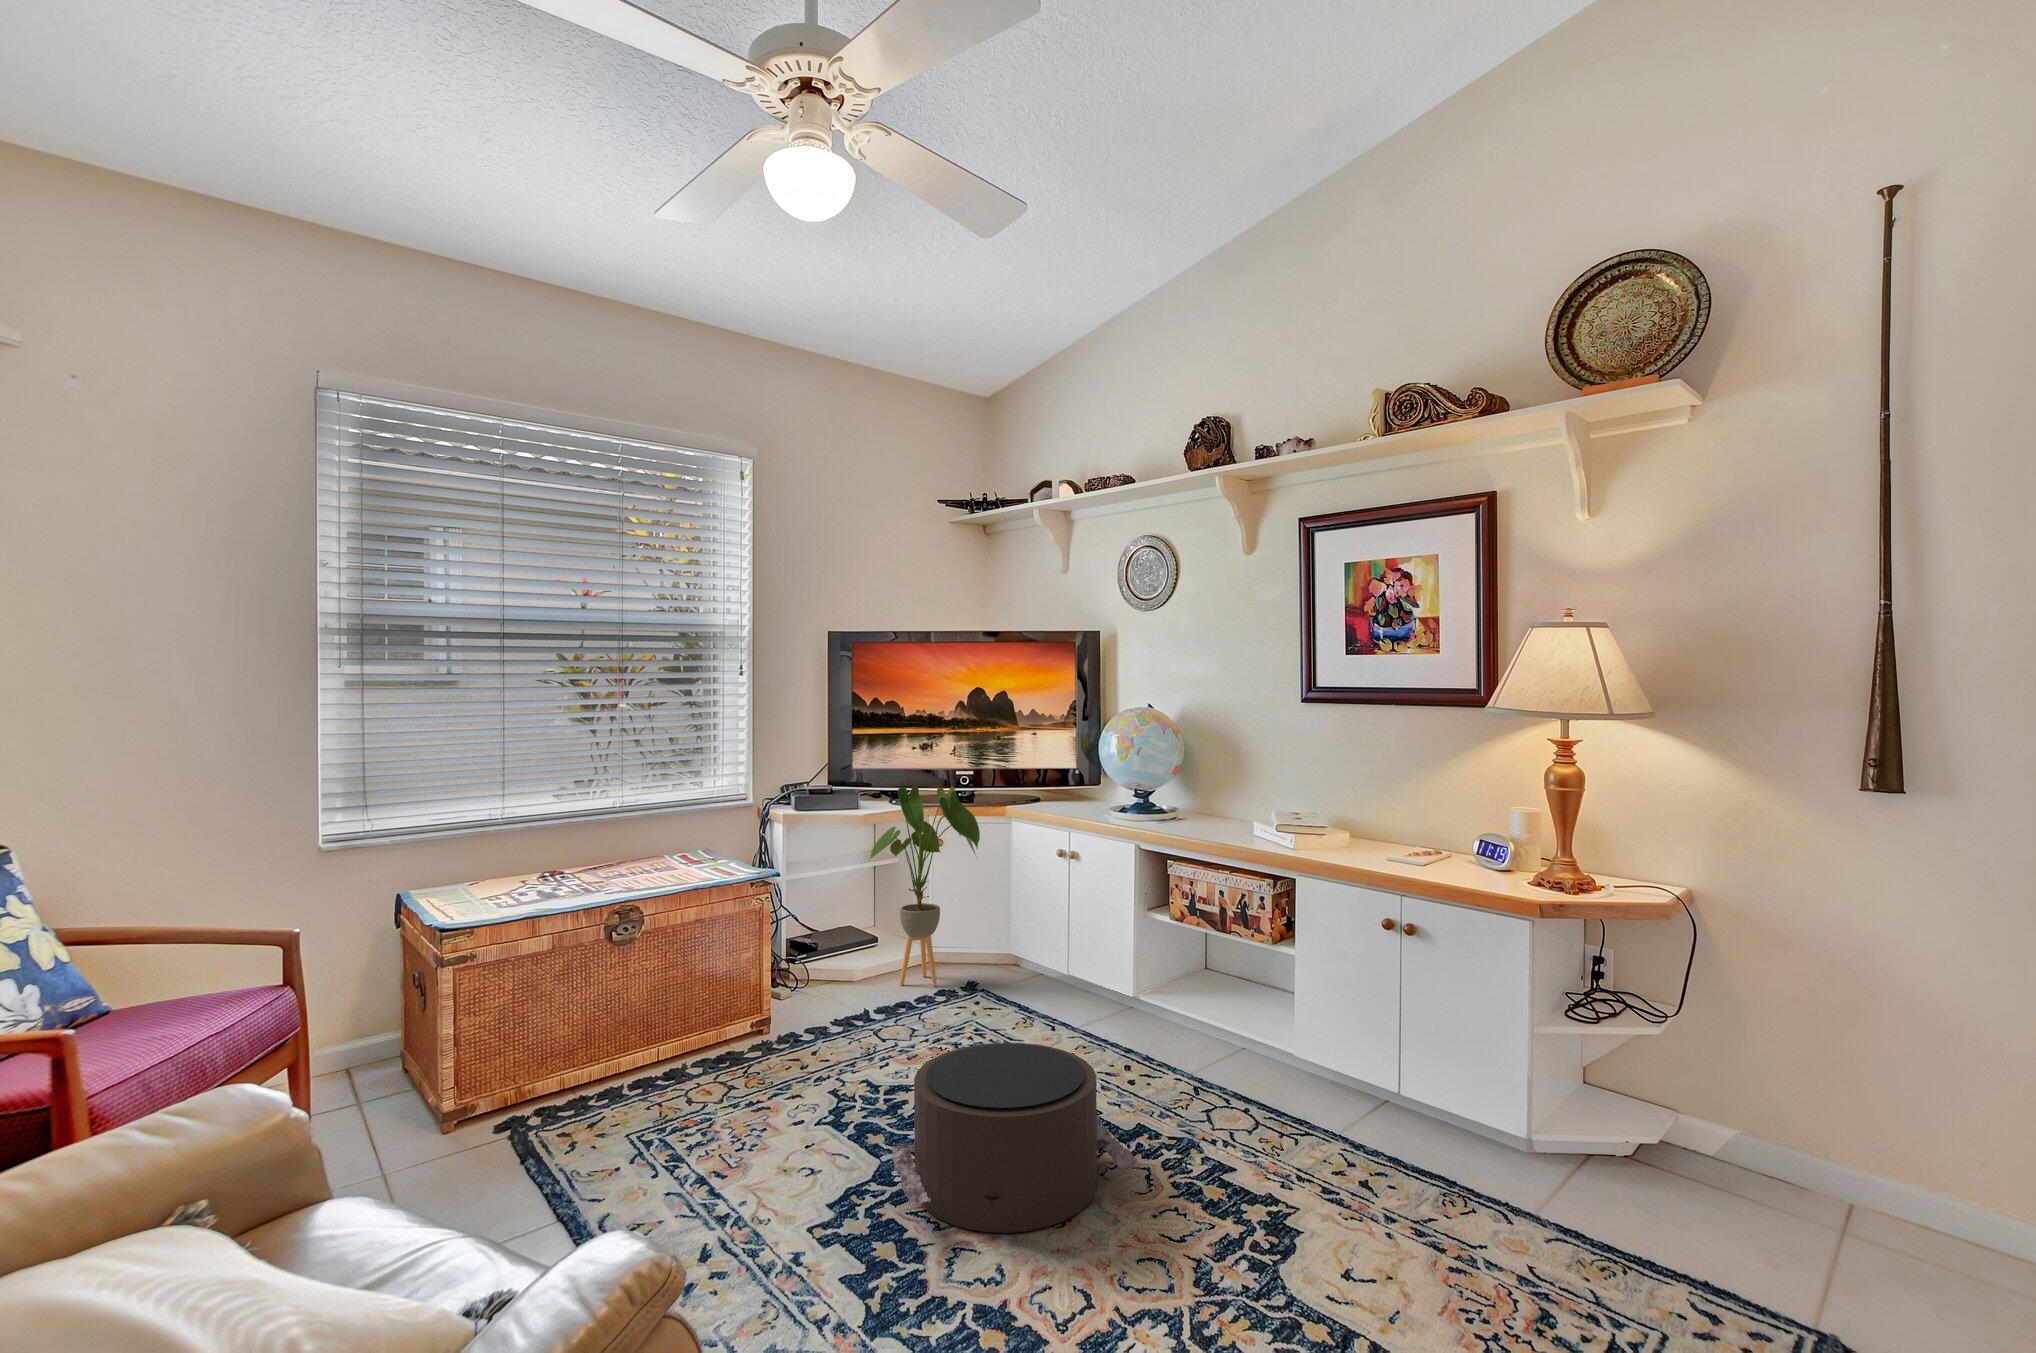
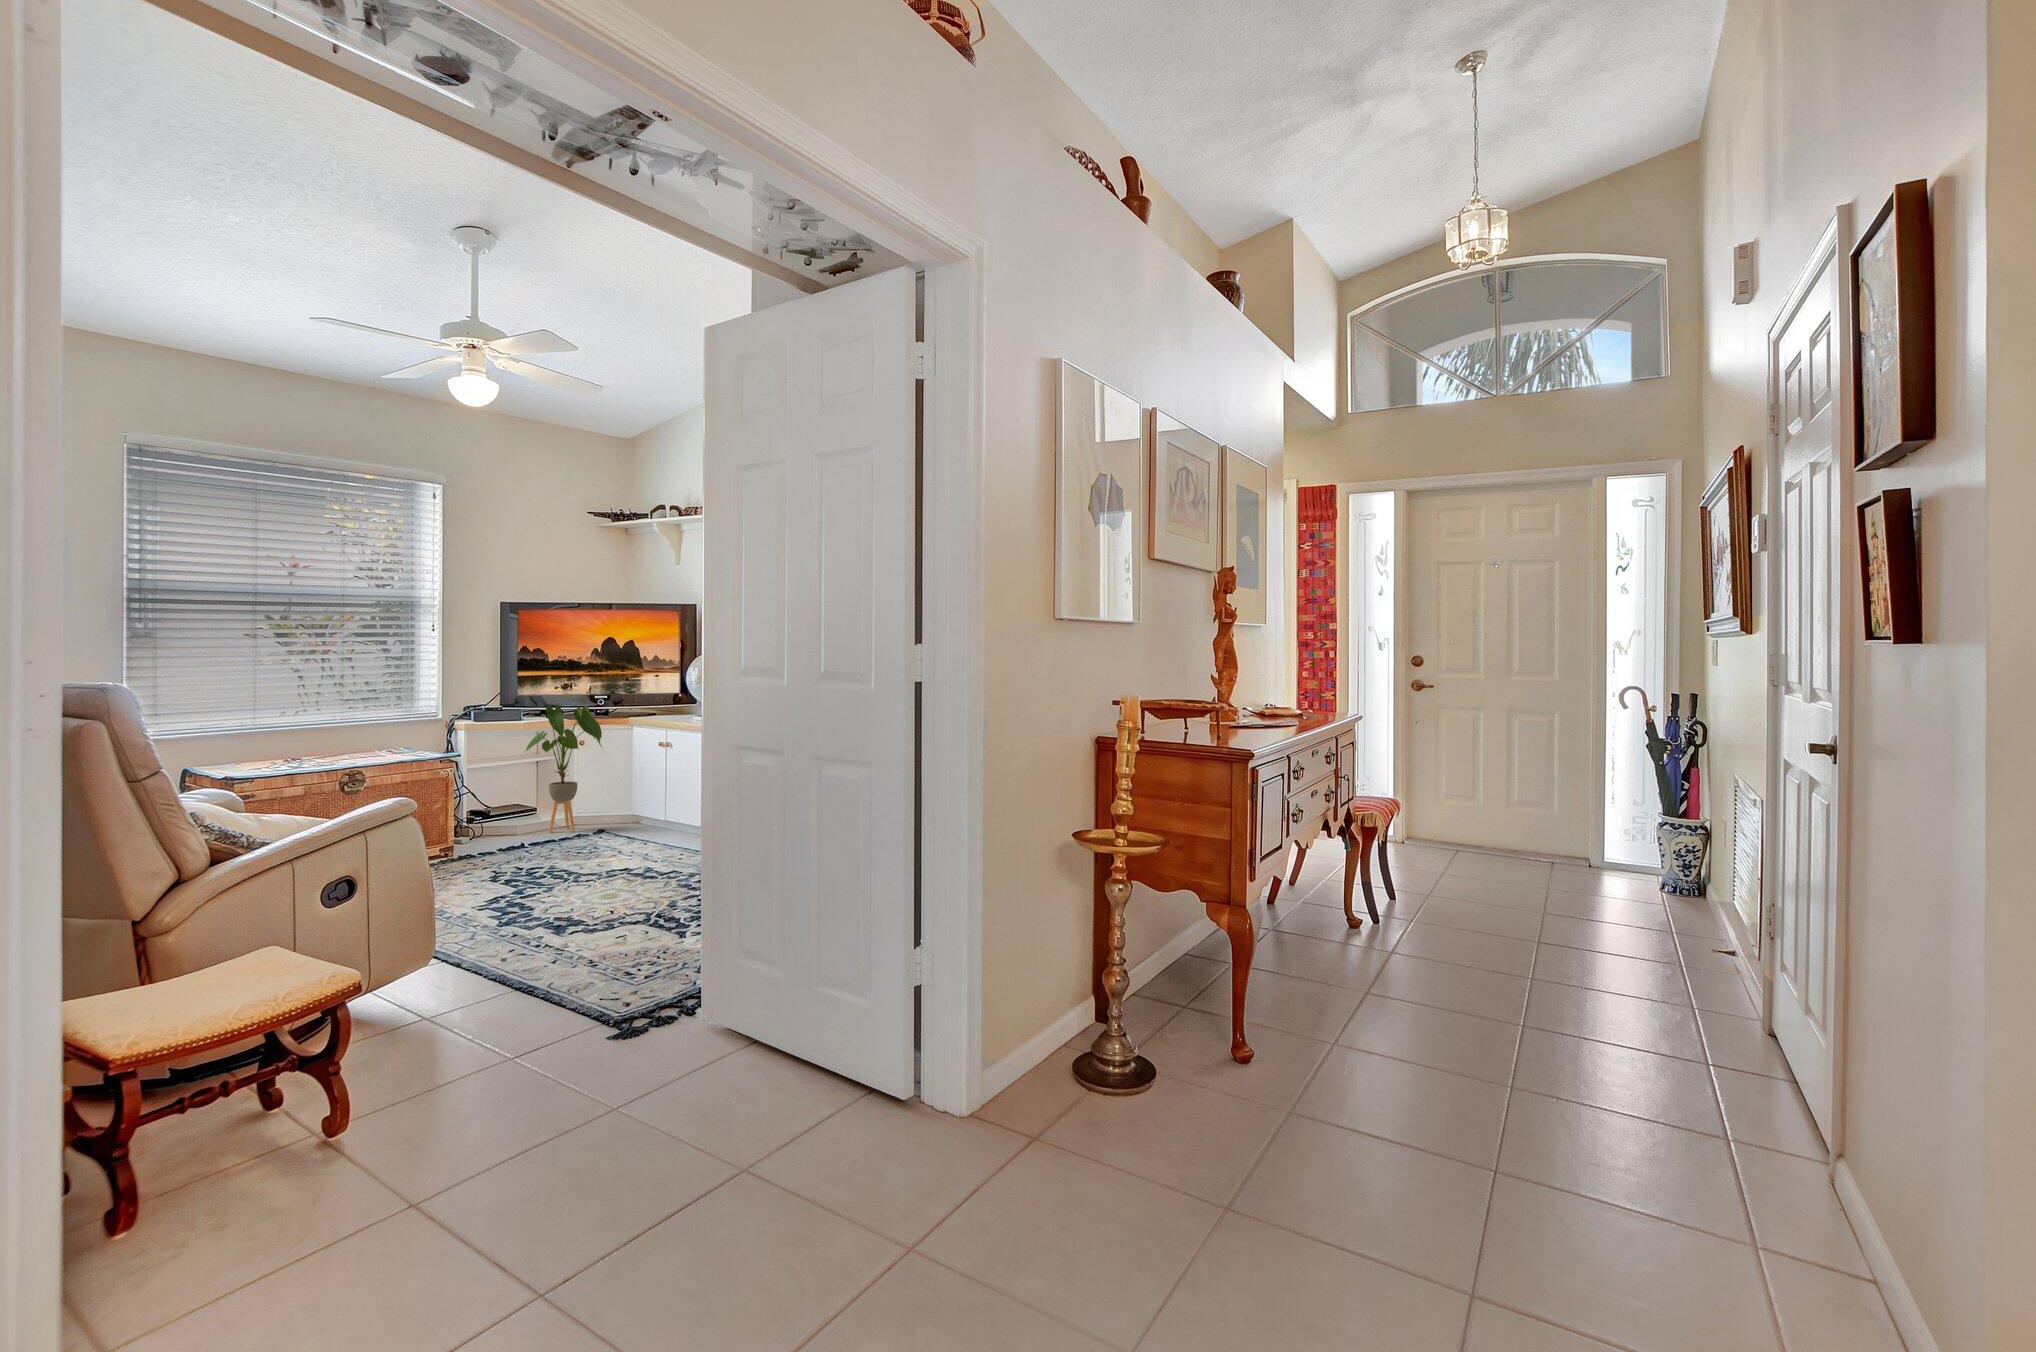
pouf: present [891,1043,1139,1233] -> none [526,829,655,899]

